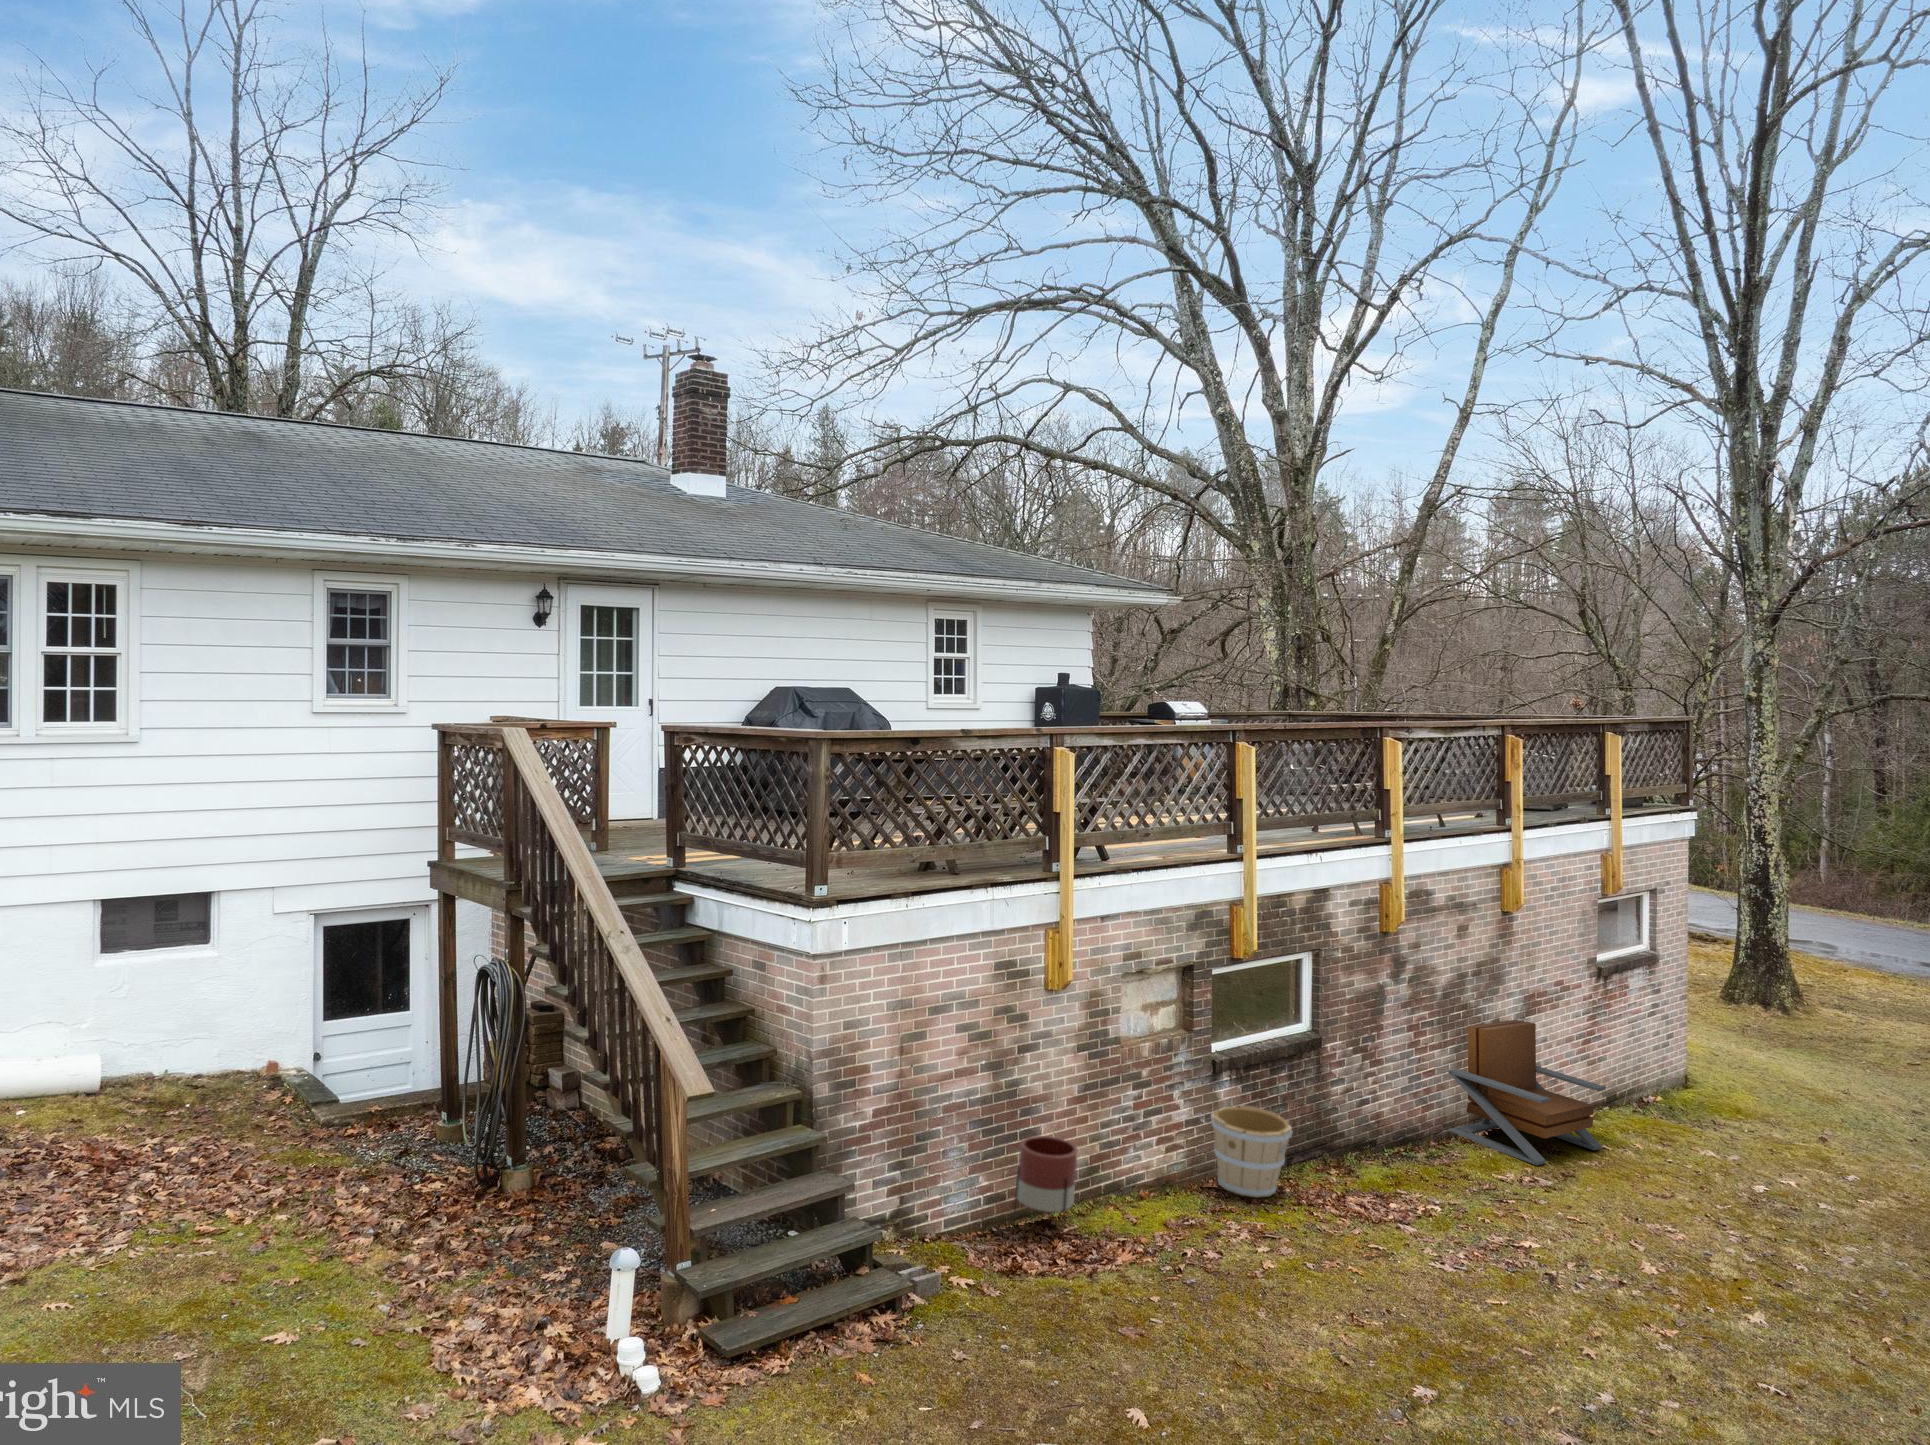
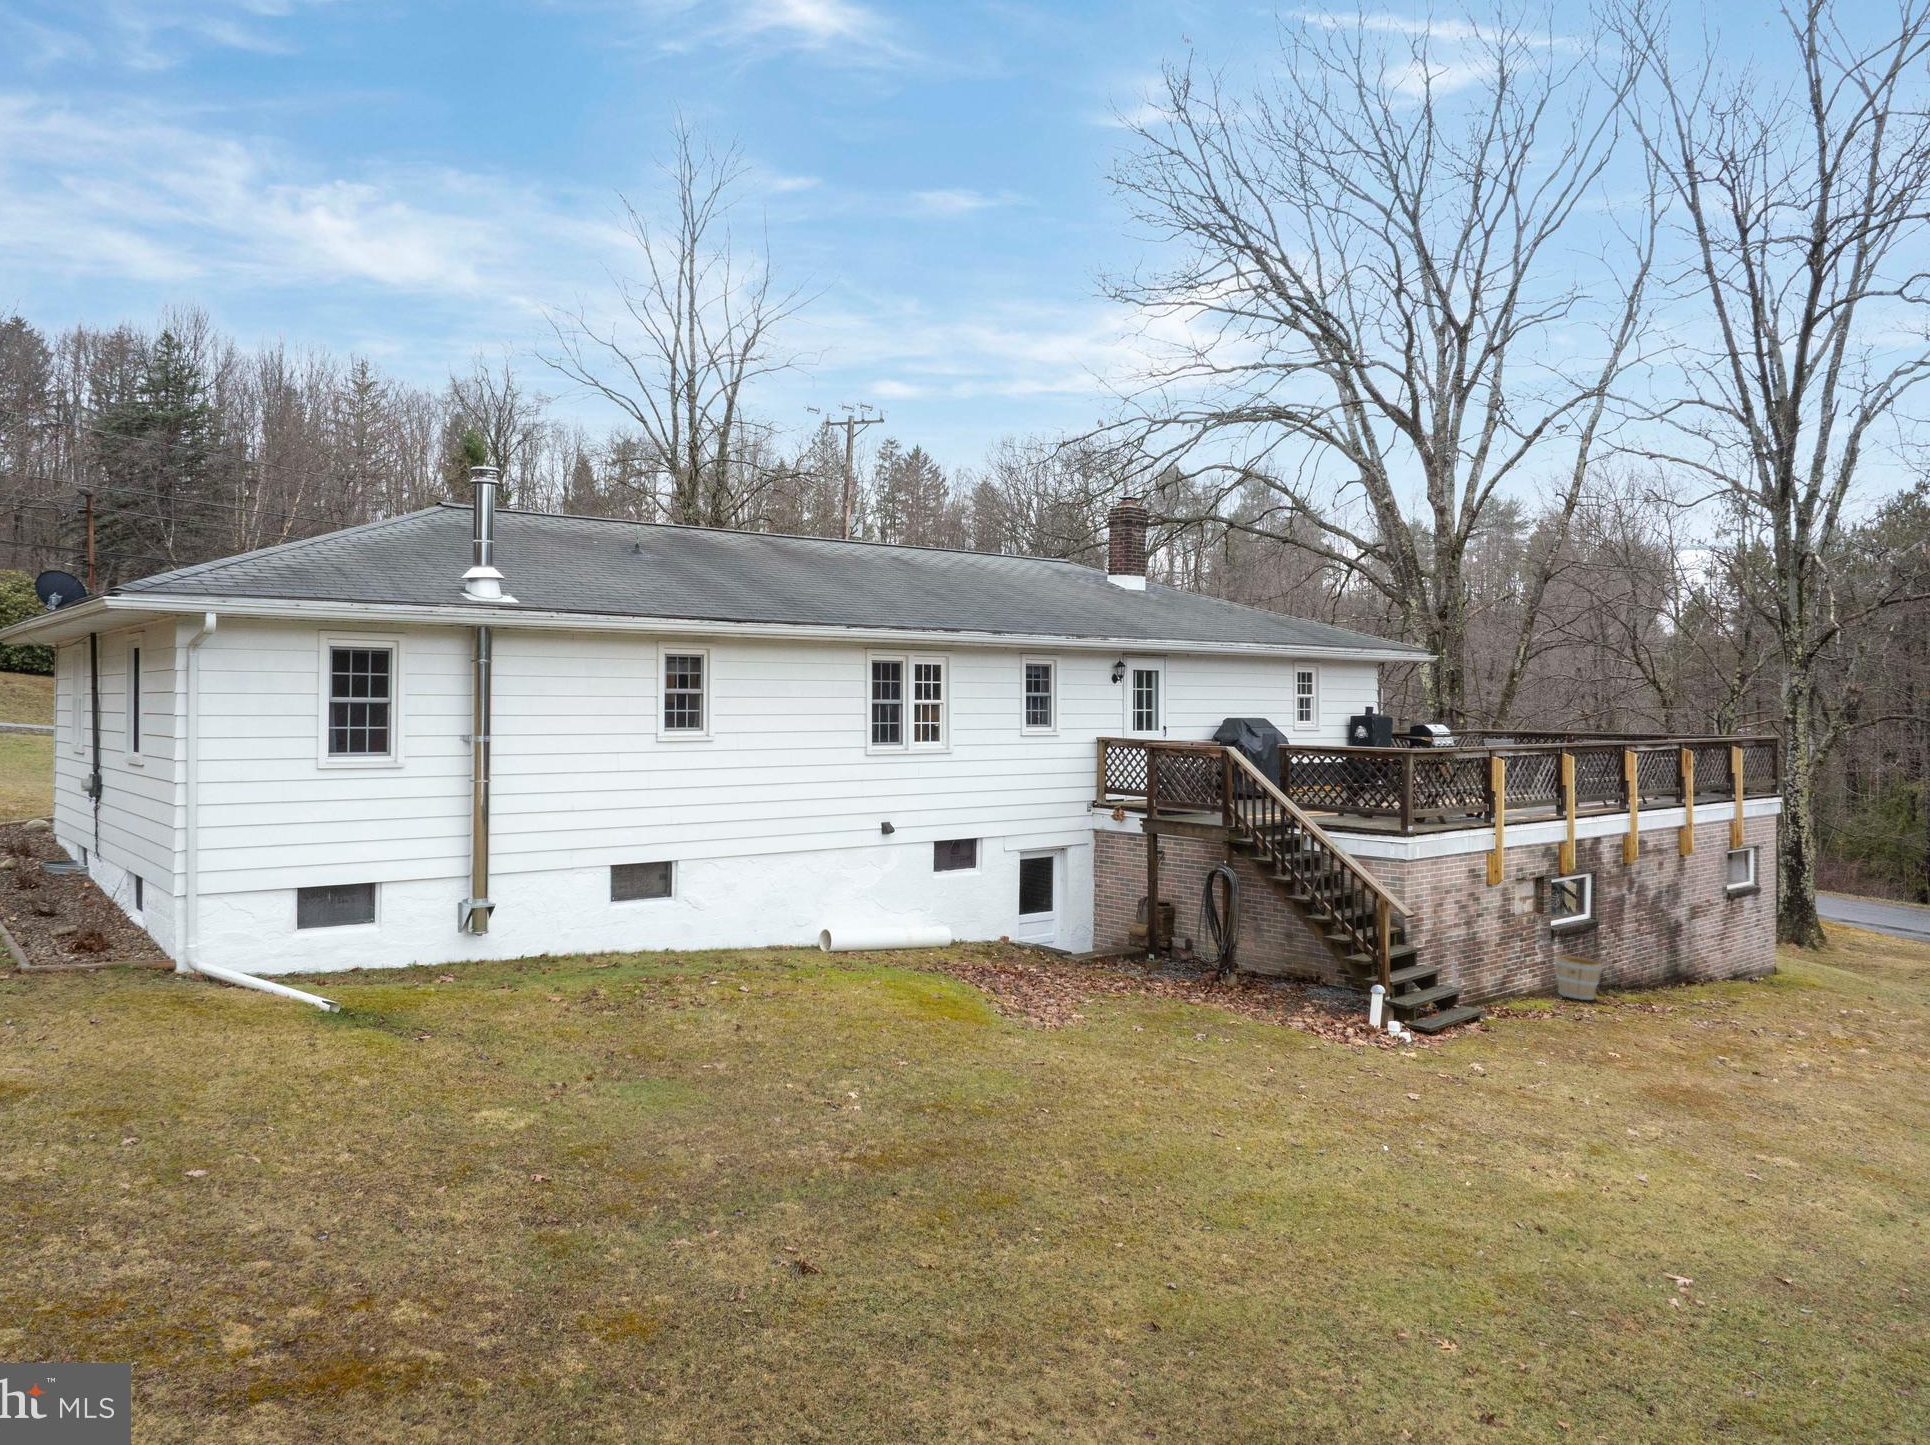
lounge chair: present [1448,1020,1606,1165] -> none [1655,921,1748,997]
planter: present [1013,1136,1078,1232] -> none [1483,960,1518,1007]

